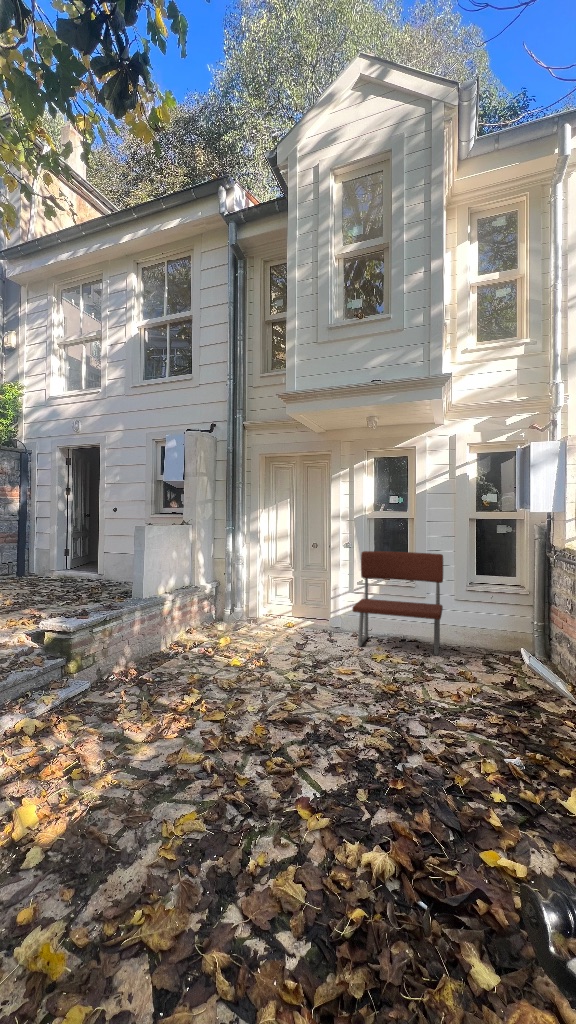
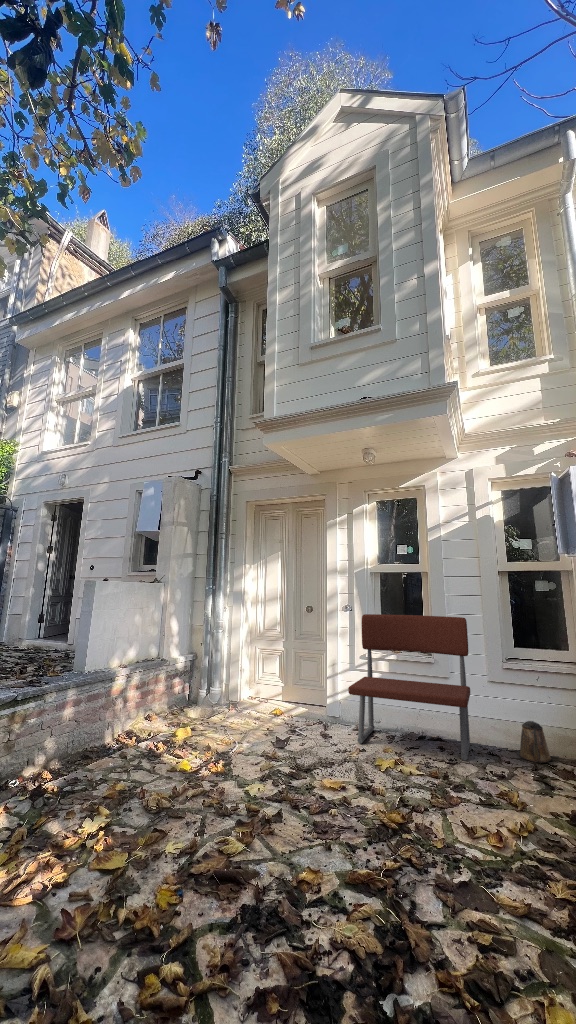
watering can: none [474,628,497,655] -> present [519,721,552,763]

